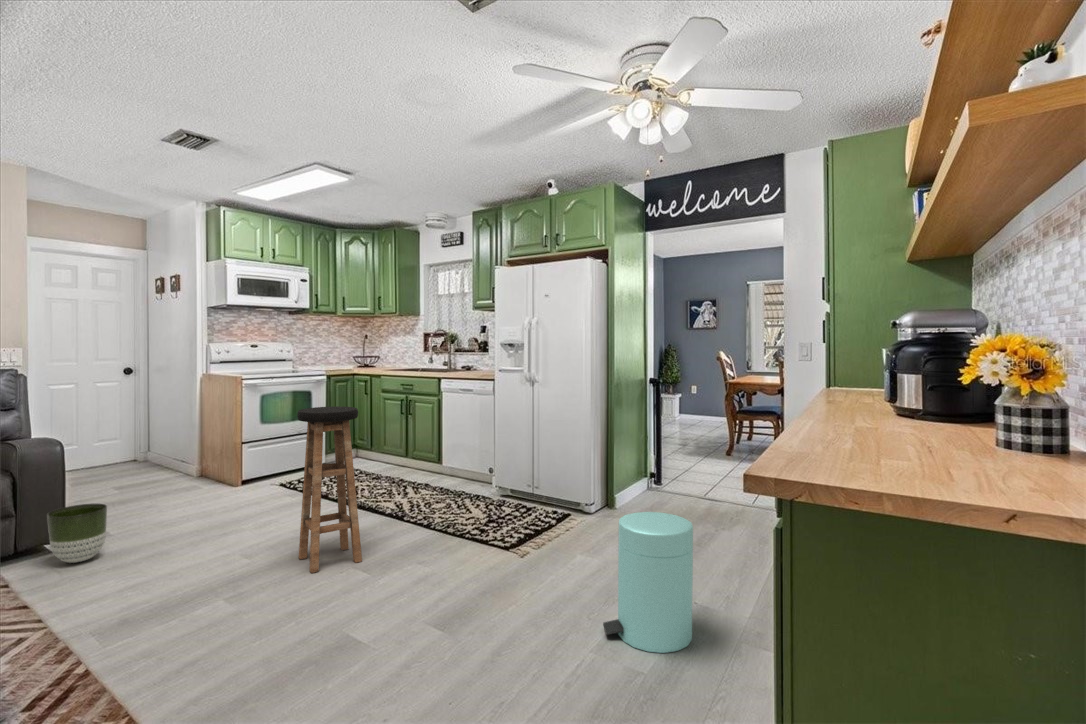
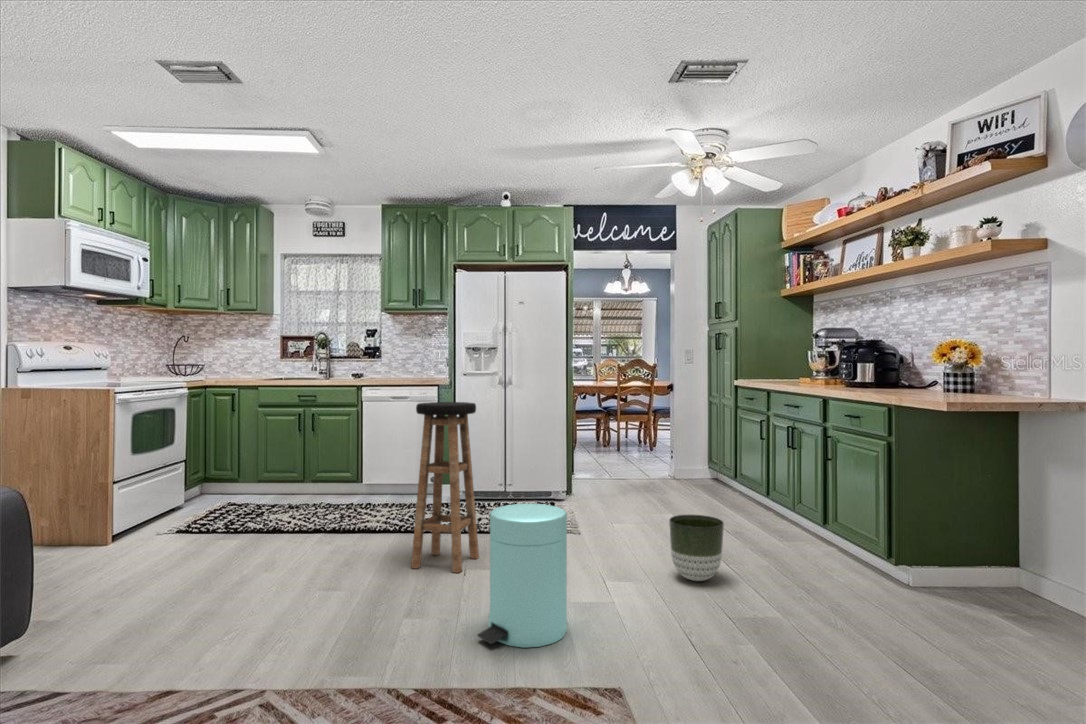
planter: present [47,504,107,563] -> present [669,515,724,581]
trash can: present [603,512,693,653] -> present [478,503,567,648]

